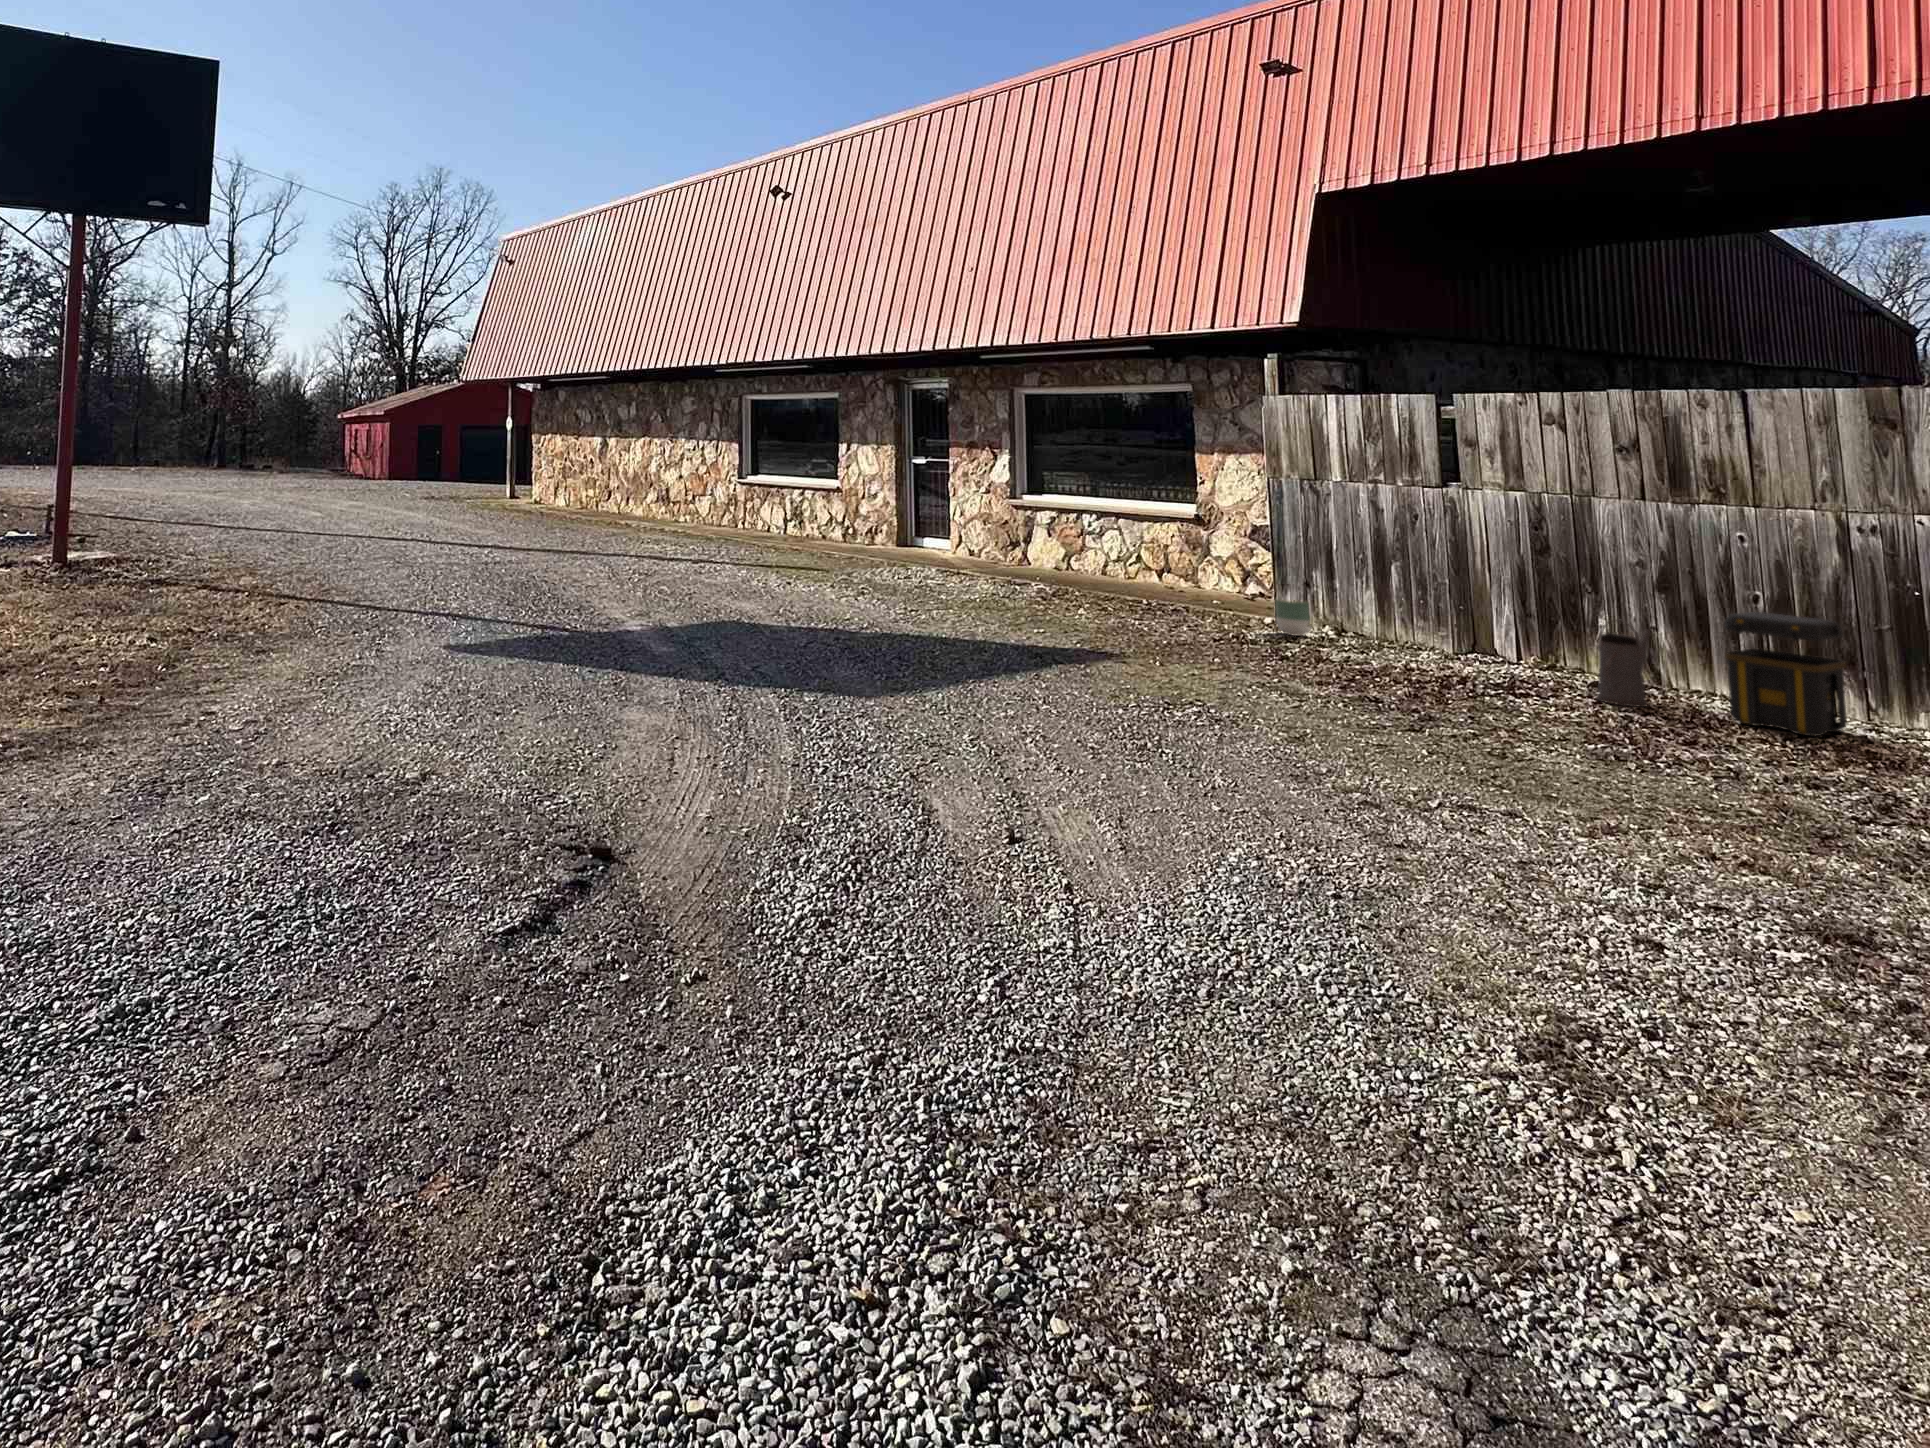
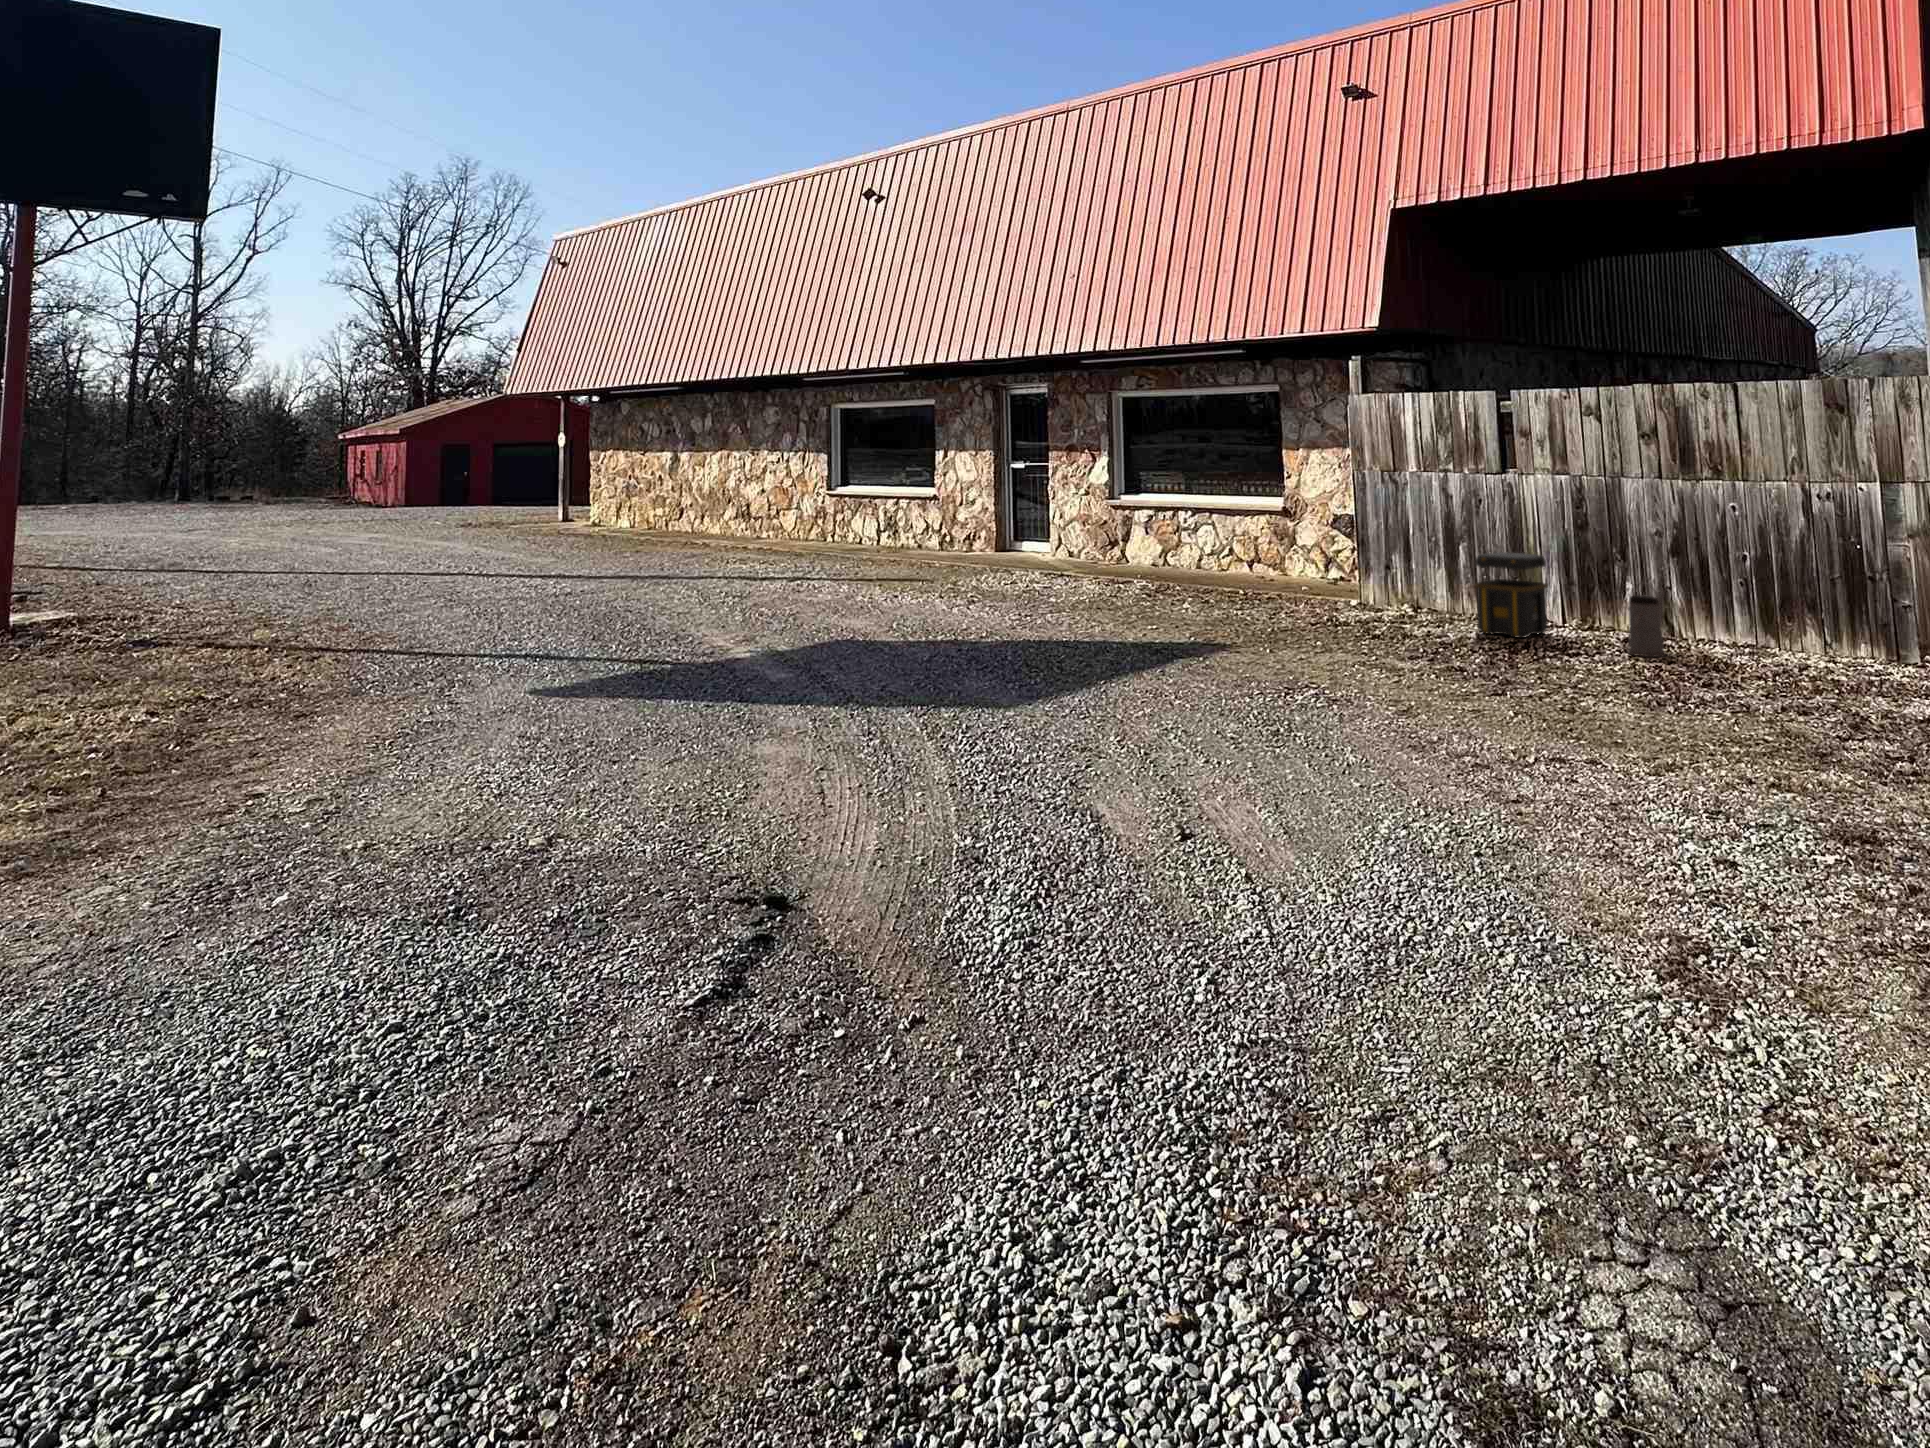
planter: present [1275,599,1312,636] -> none [1360,580,1392,615]
toolbox: present [1724,612,1847,736] -> present [1475,552,1548,638]

